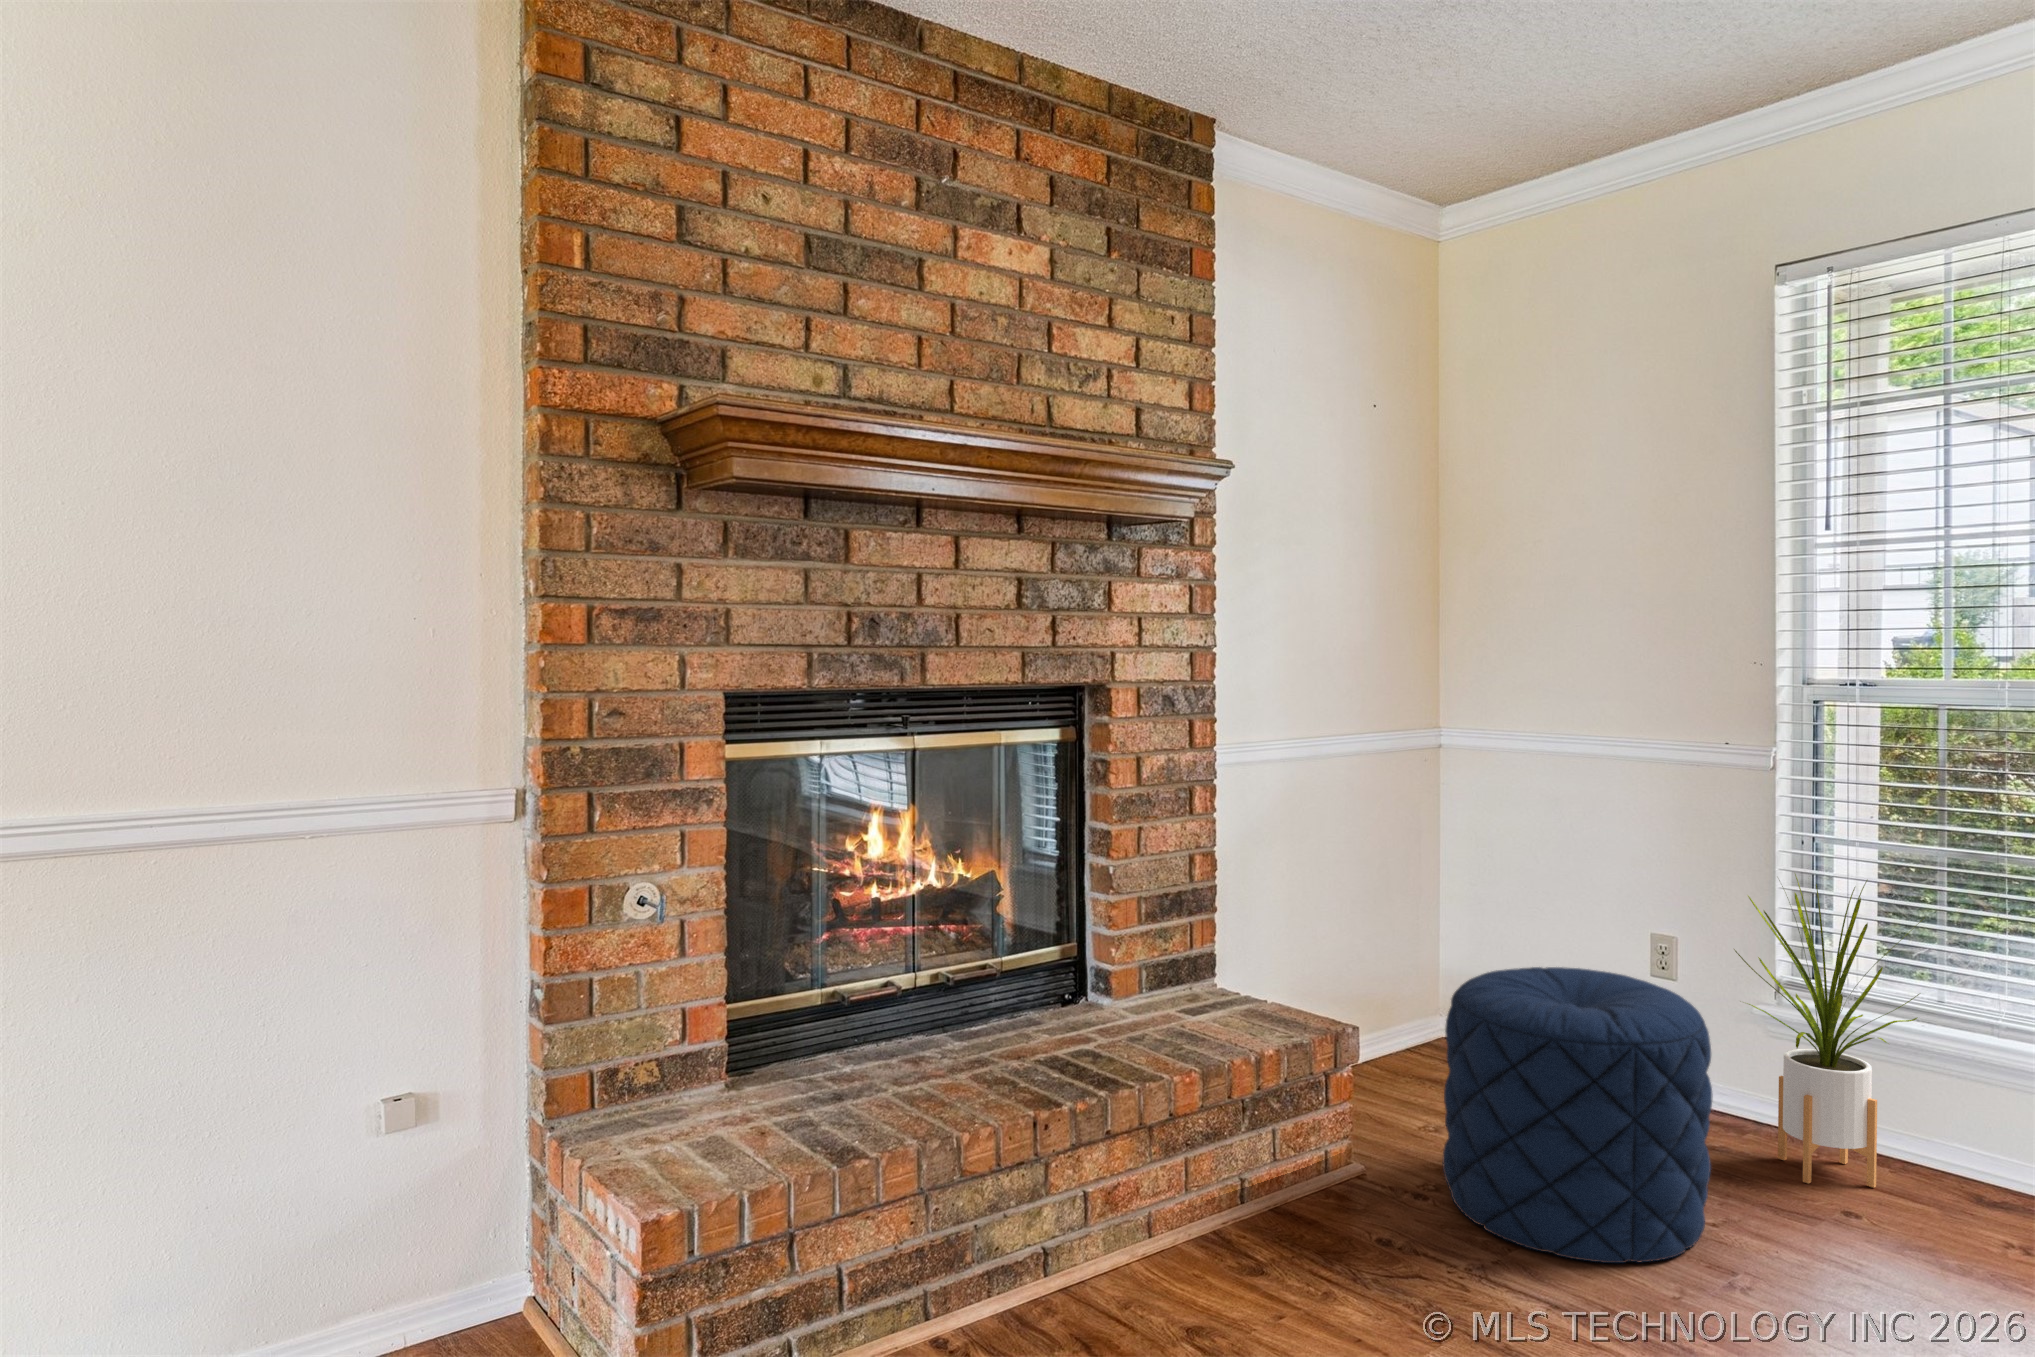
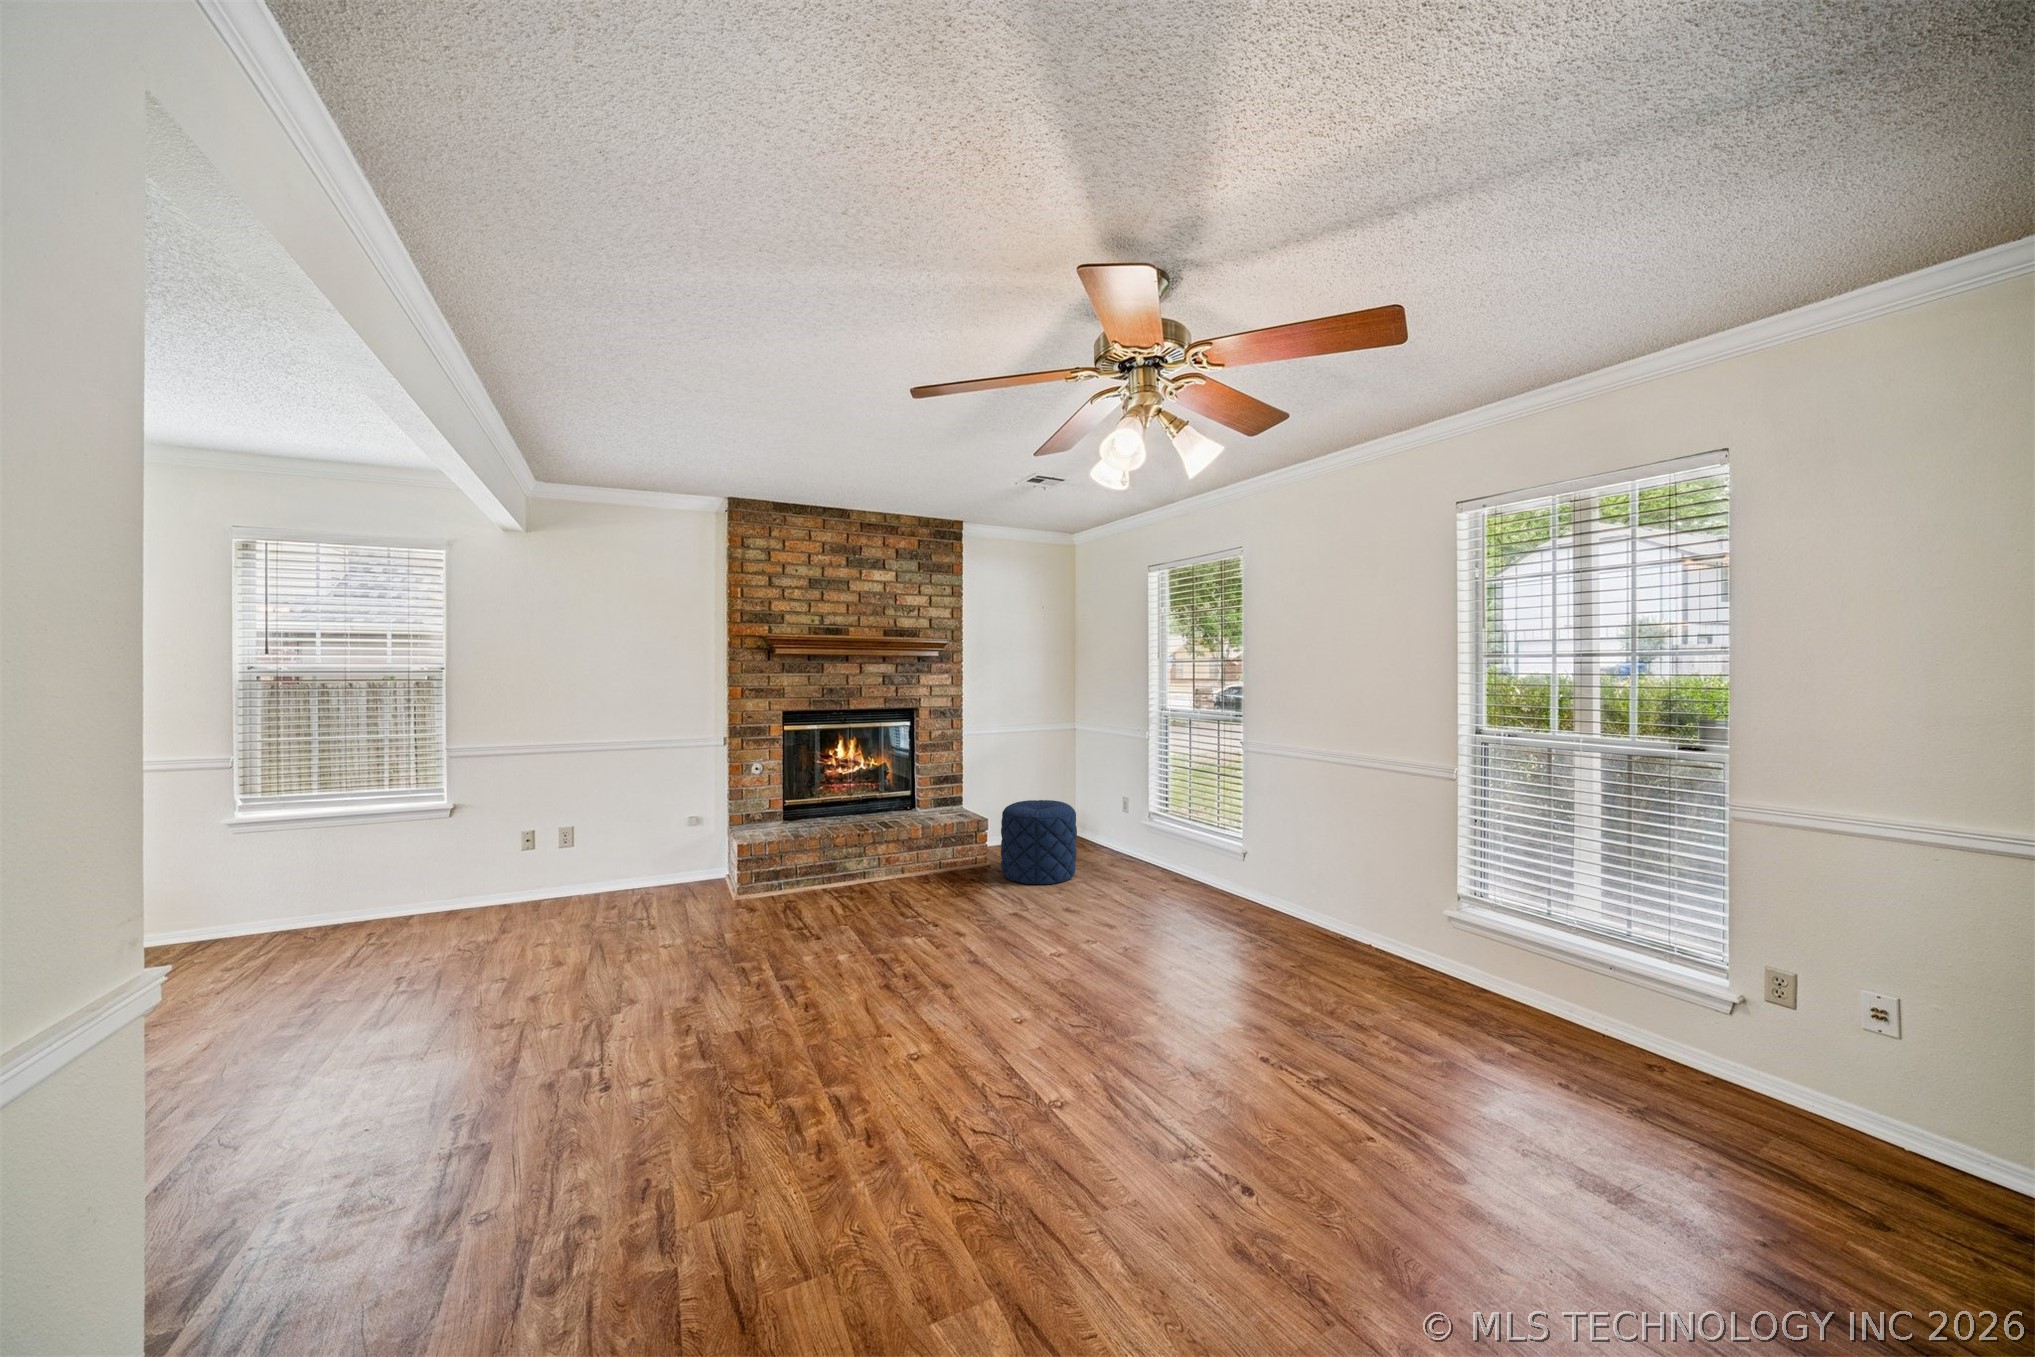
house plant: present [1734,874,1922,1188] -> none [1107,772,1164,874]

